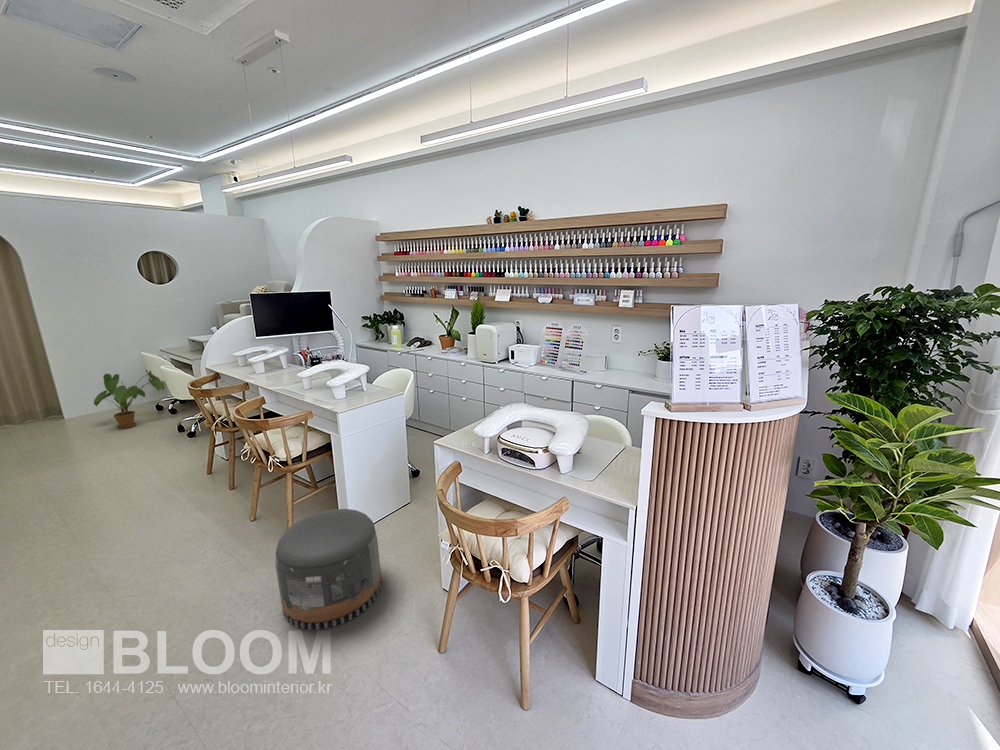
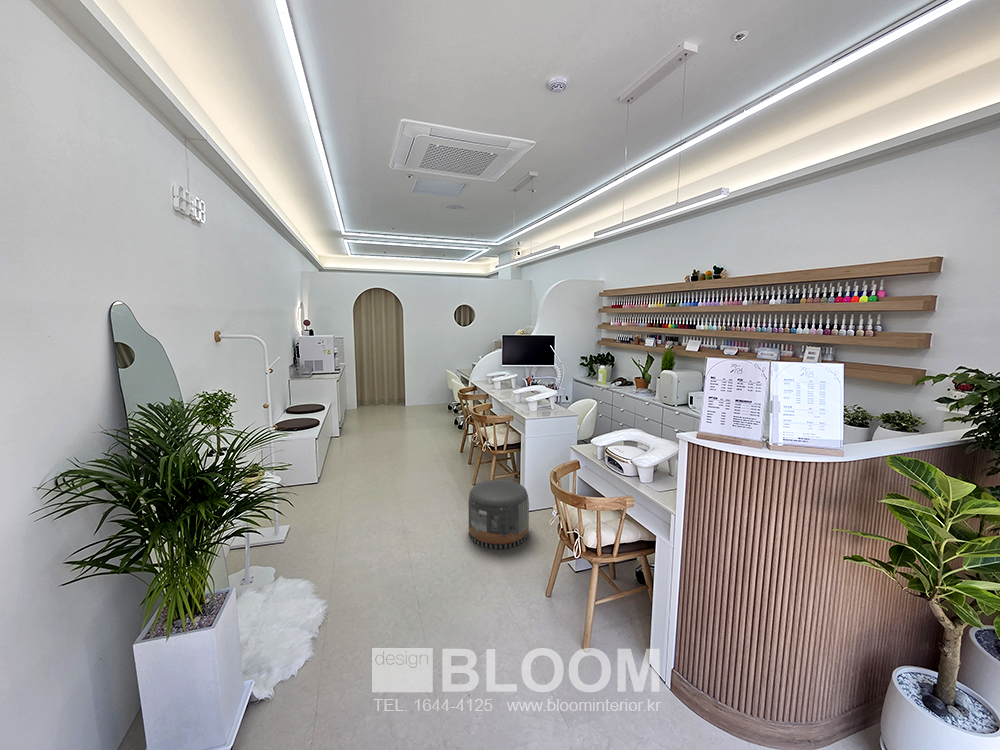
house plant: present [94,370,165,429] -> none [419,381,453,416]

